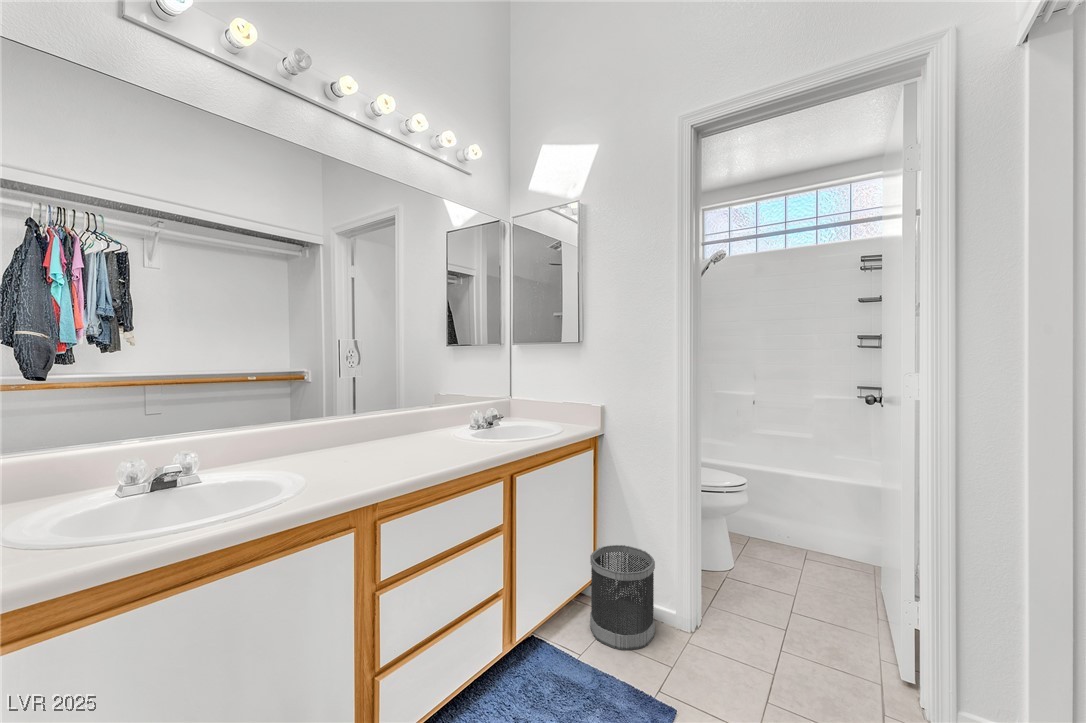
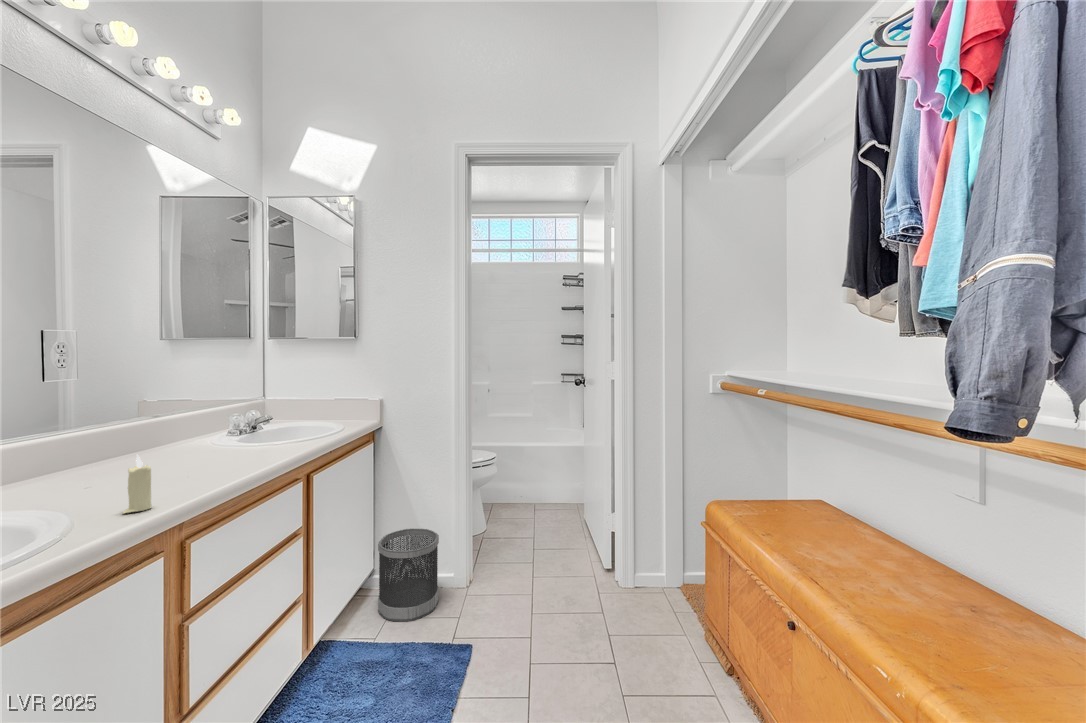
candle: none [330,441,352,489] -> present [123,455,152,513]

